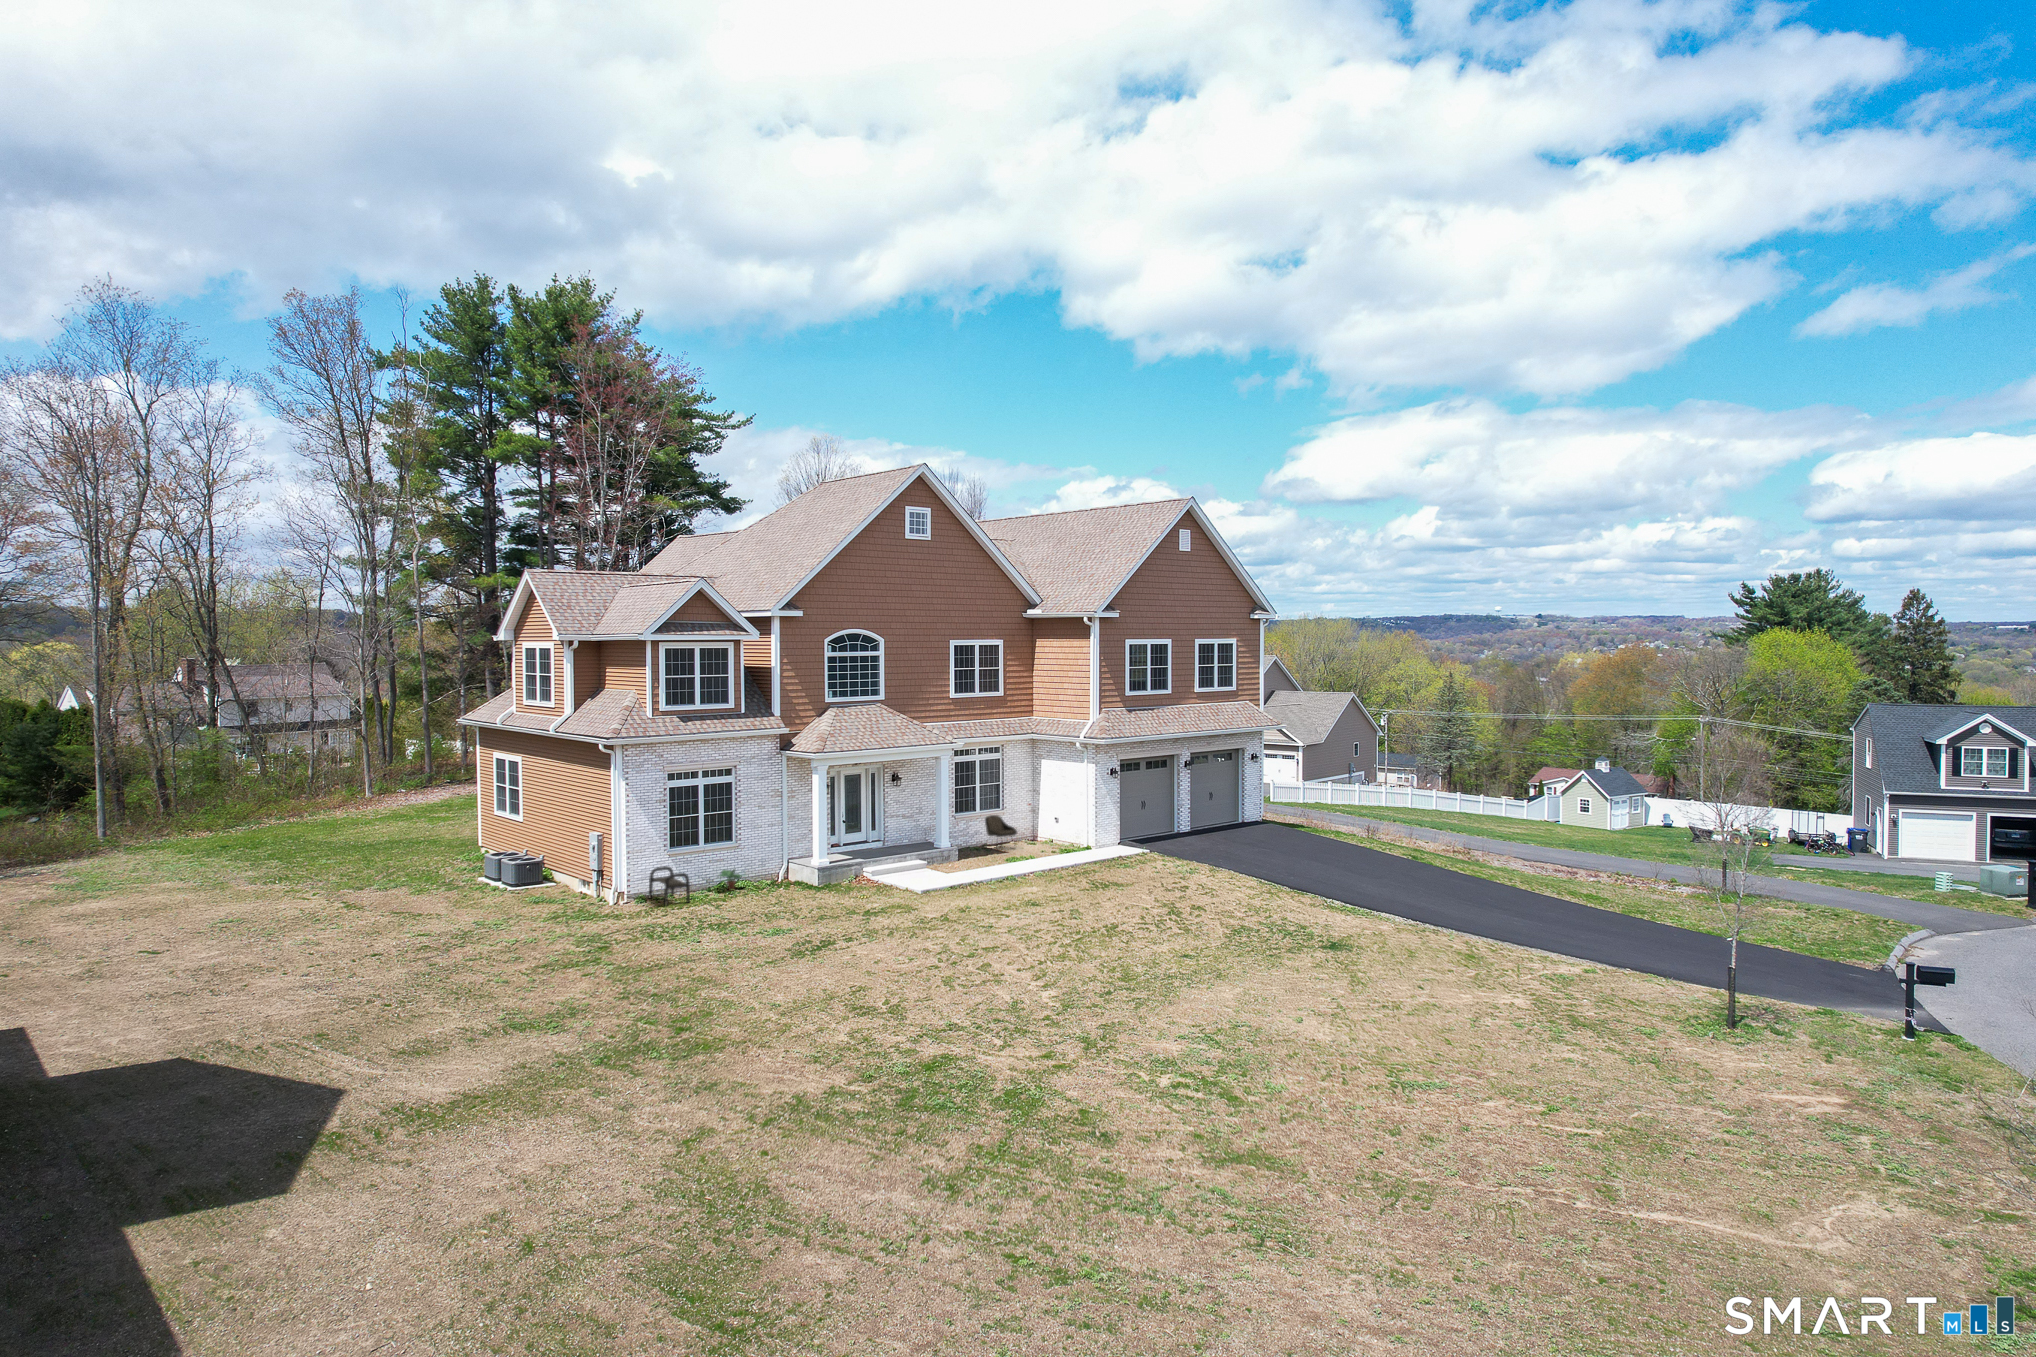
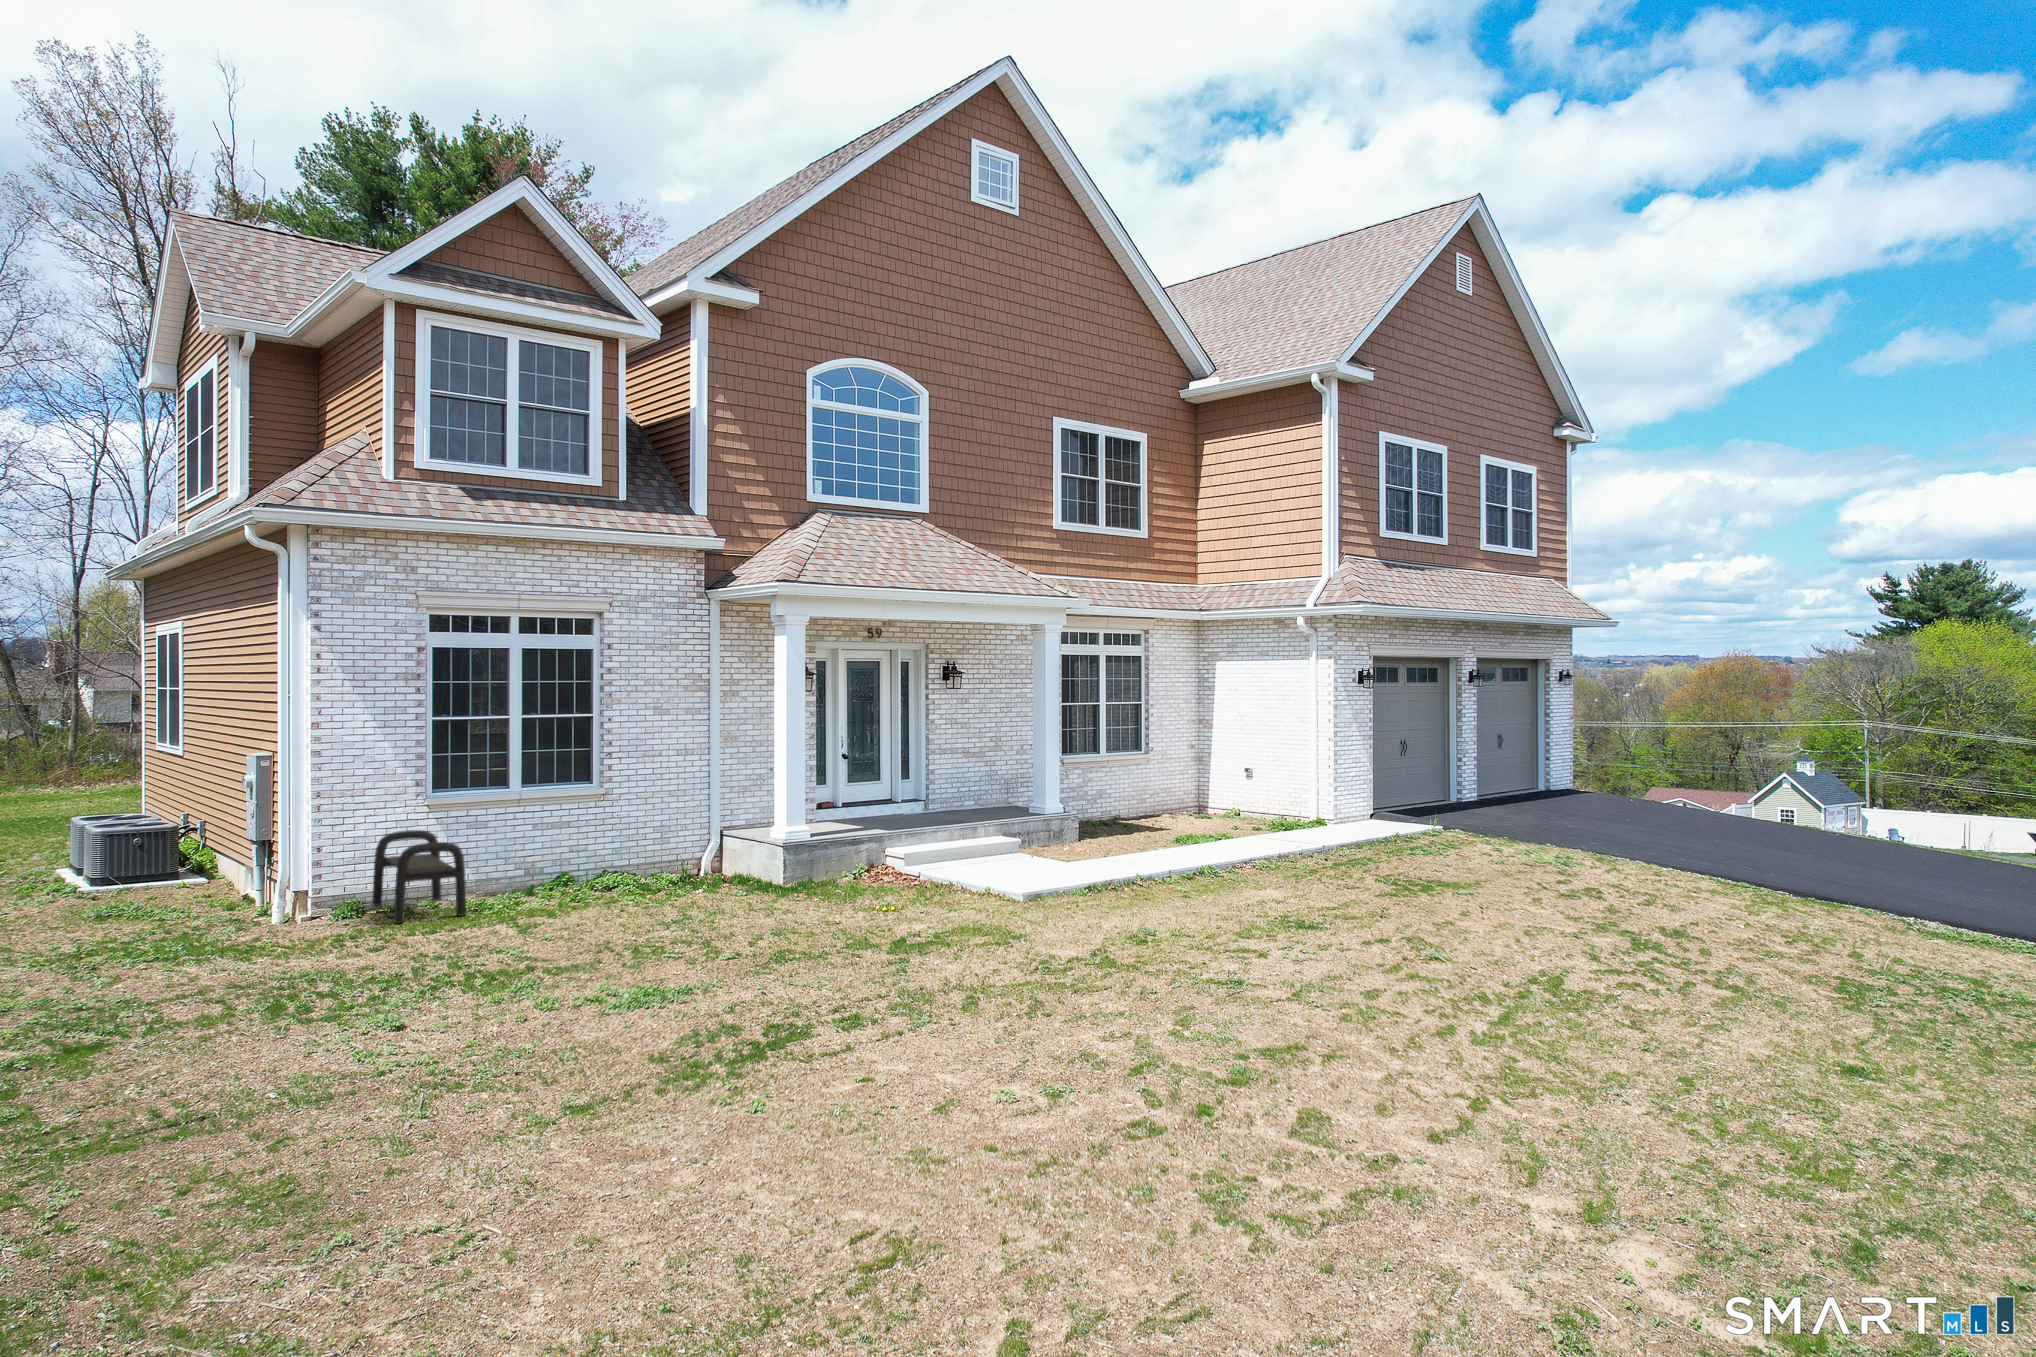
lounge chair: present [985,815,1017,849] -> none [1111,761,1180,828]
potted plant: present [720,869,742,890] -> none [547,838,628,891]

